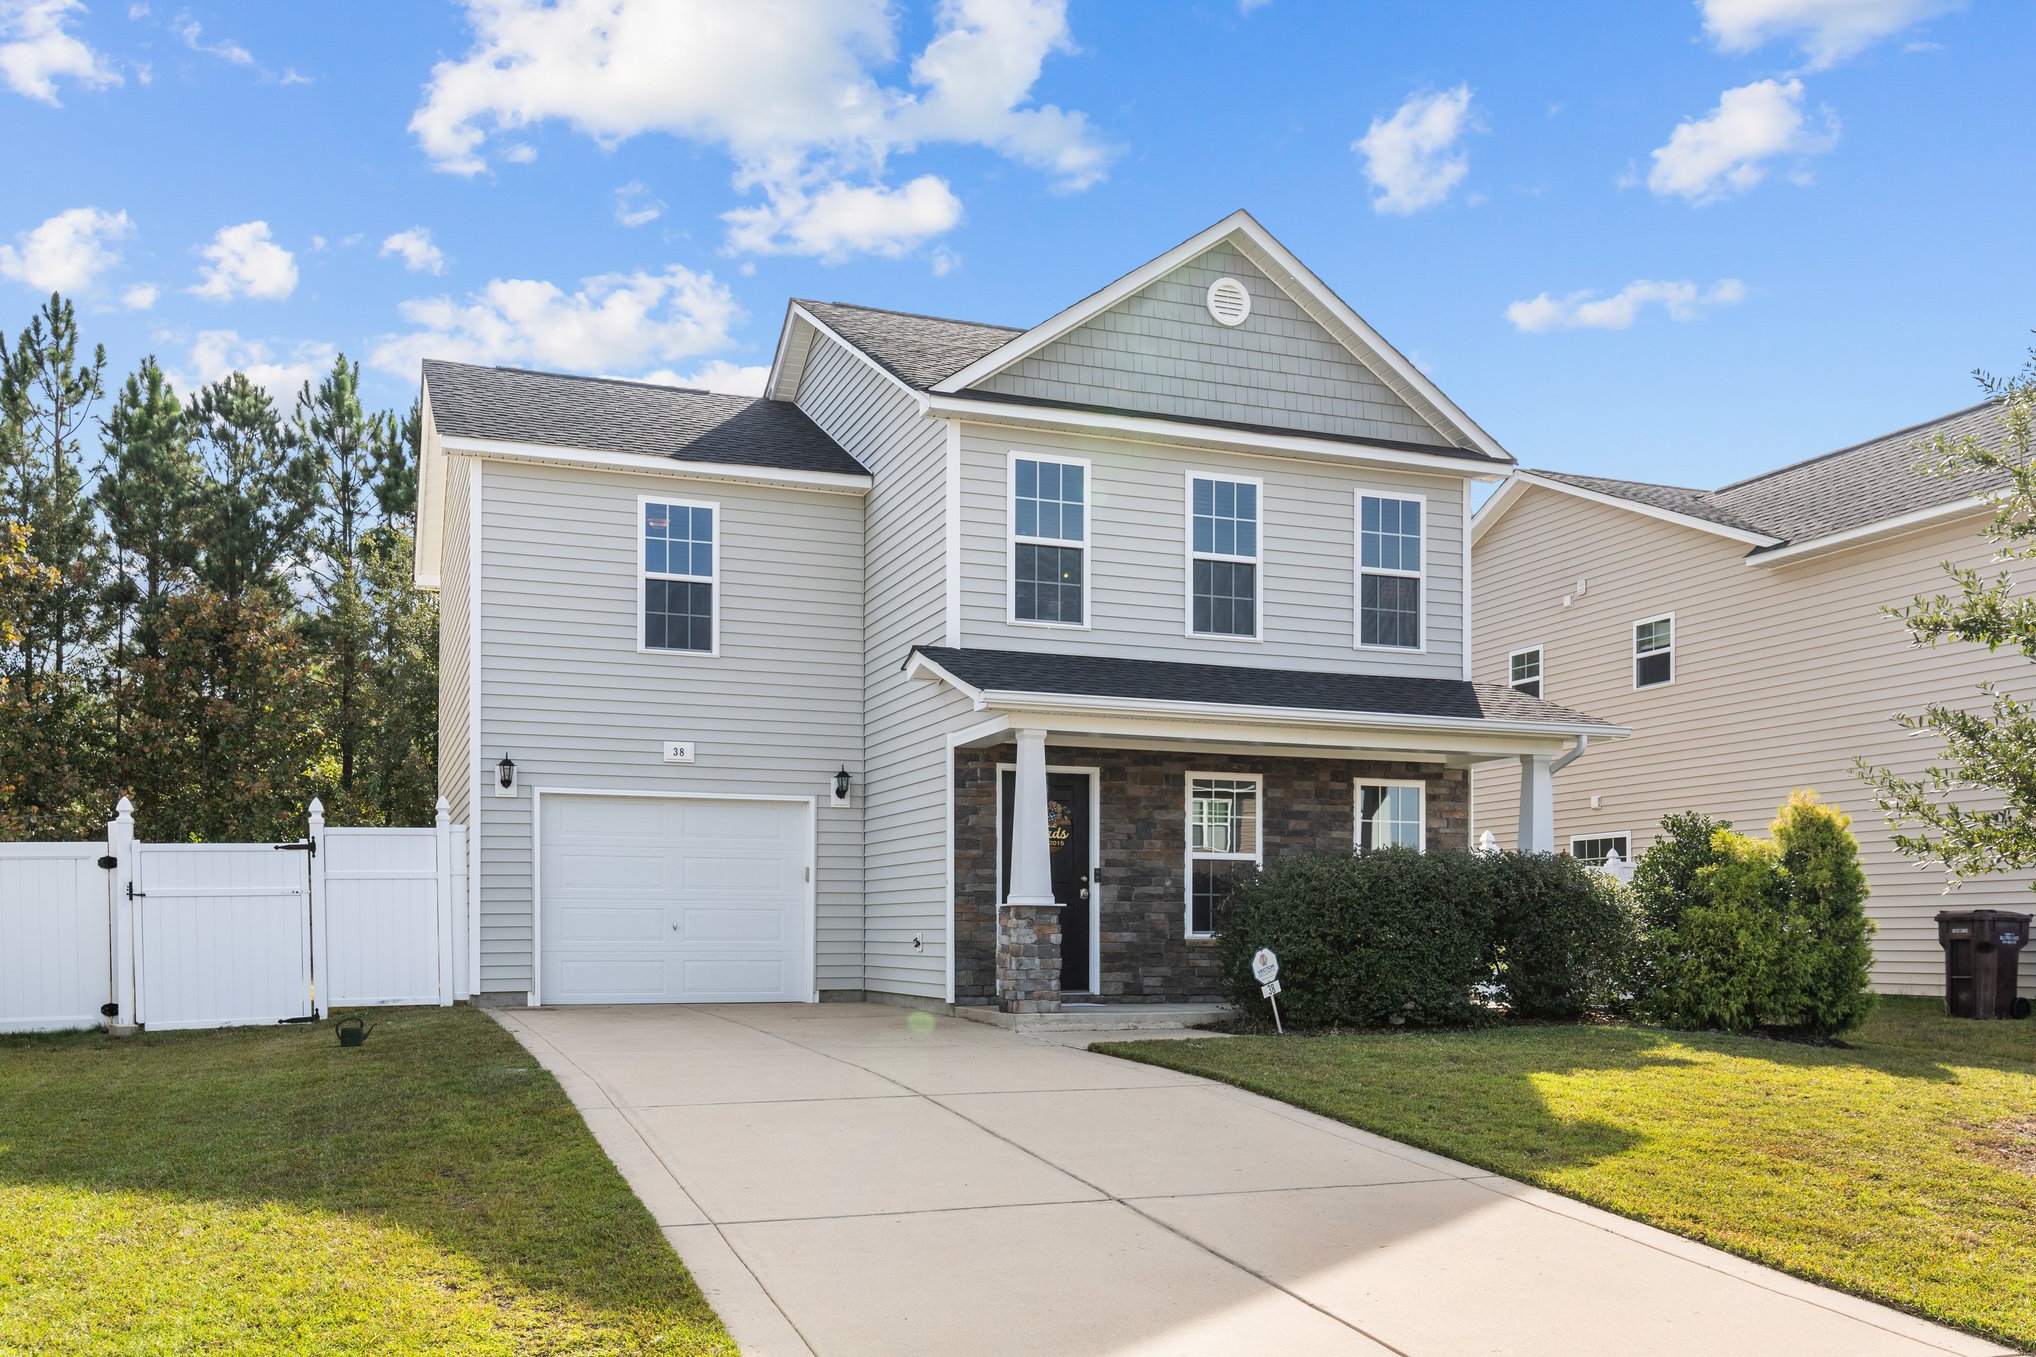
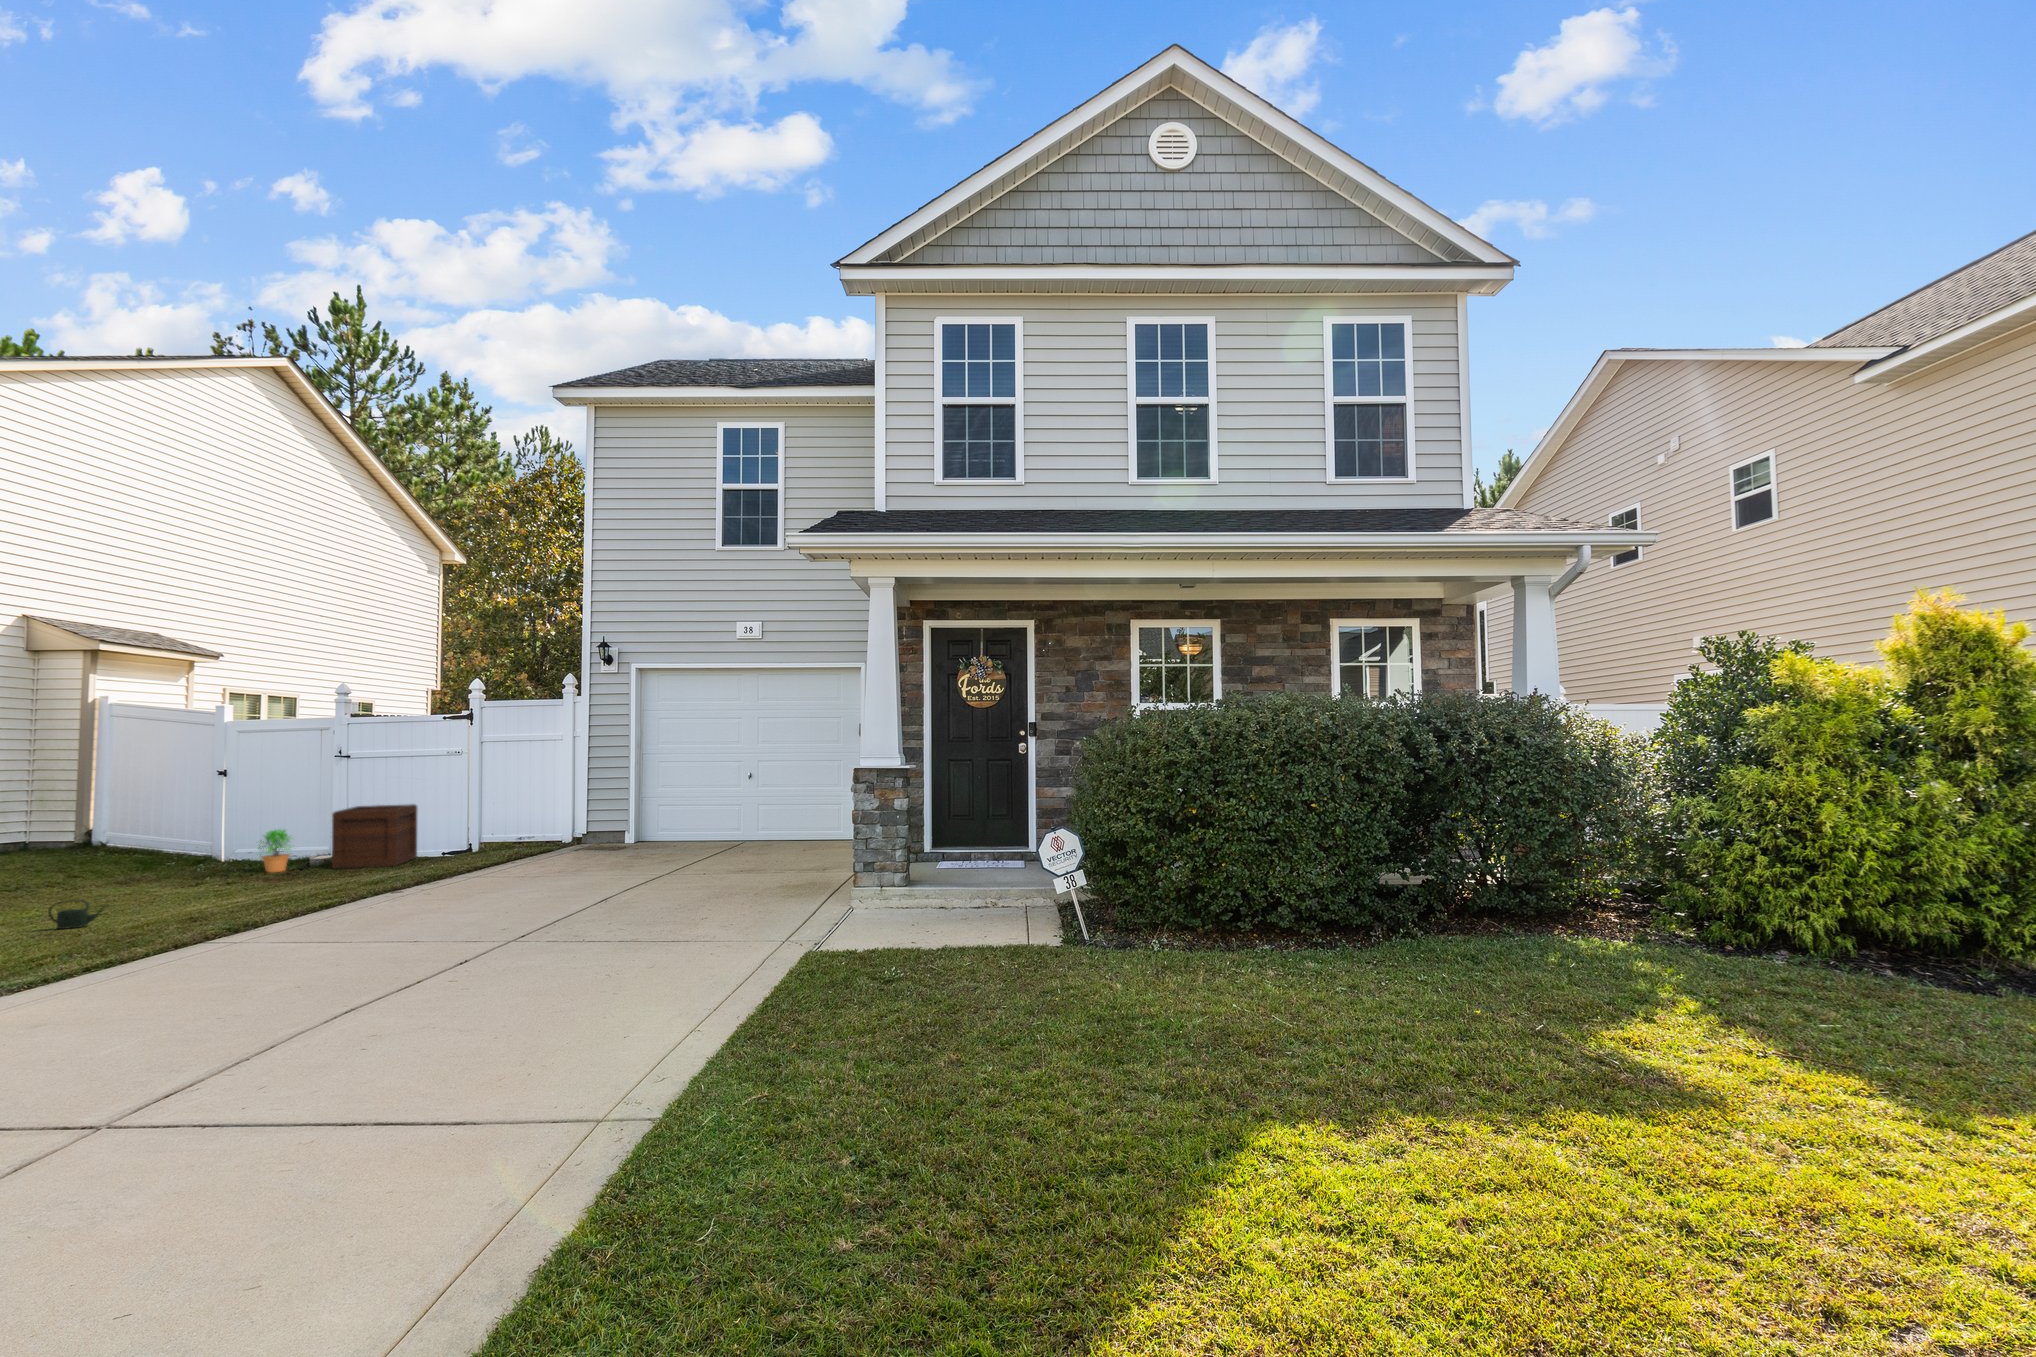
wooden crate: none [293,945,384,1017] -> present [332,804,417,869]
potted plant: none [232,967,275,1020] -> present [258,829,294,872]

